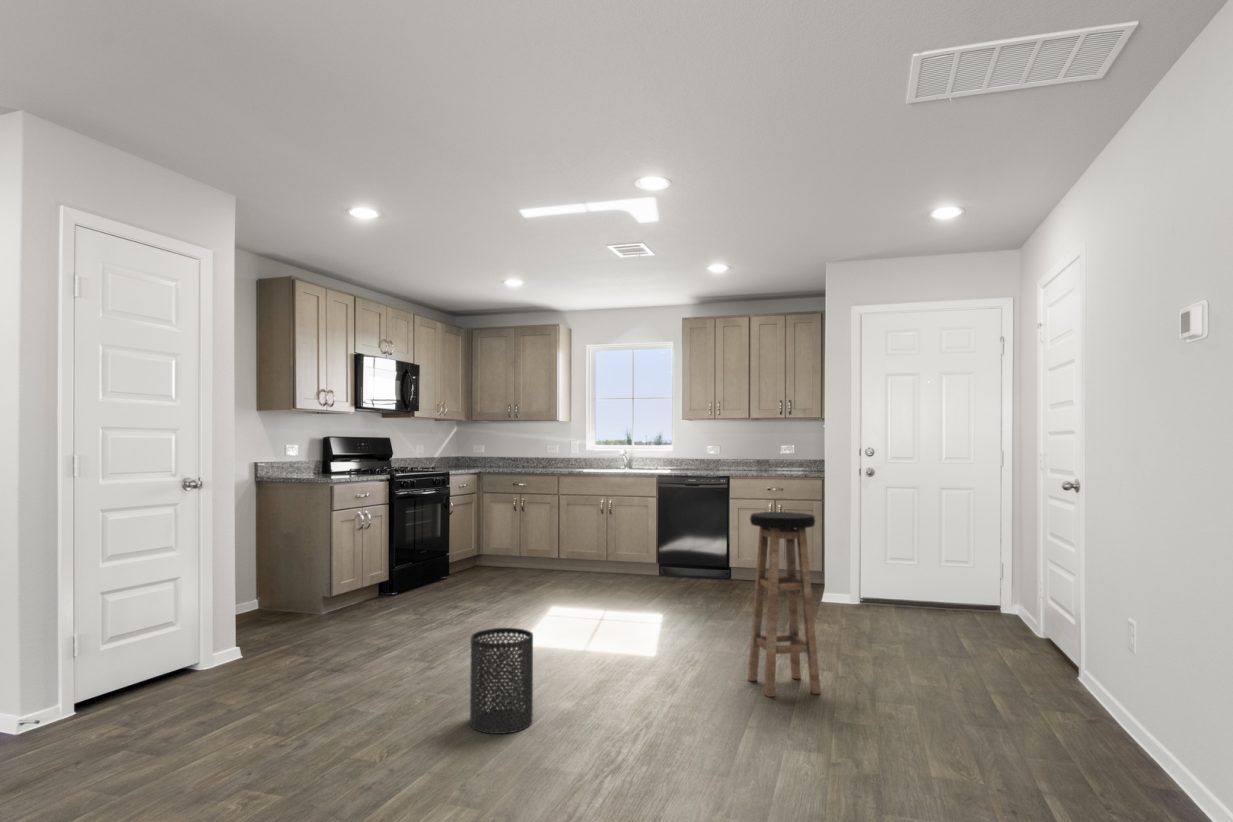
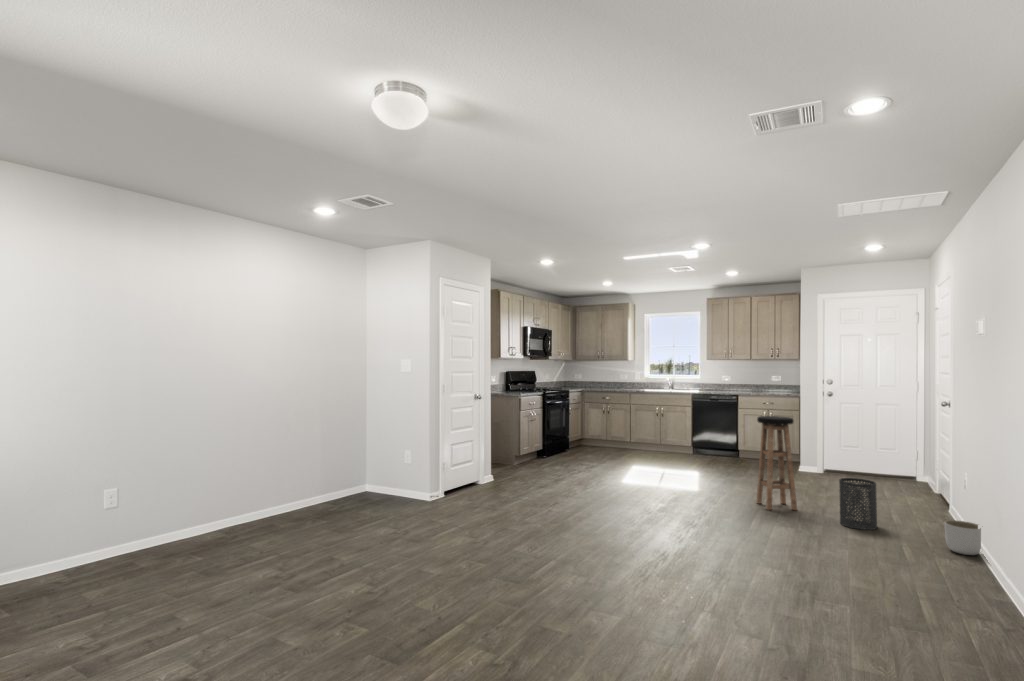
trash can: present [470,628,533,734] -> present [839,478,877,530]
planter: none [1099,717,1173,793] -> present [944,520,981,555]

